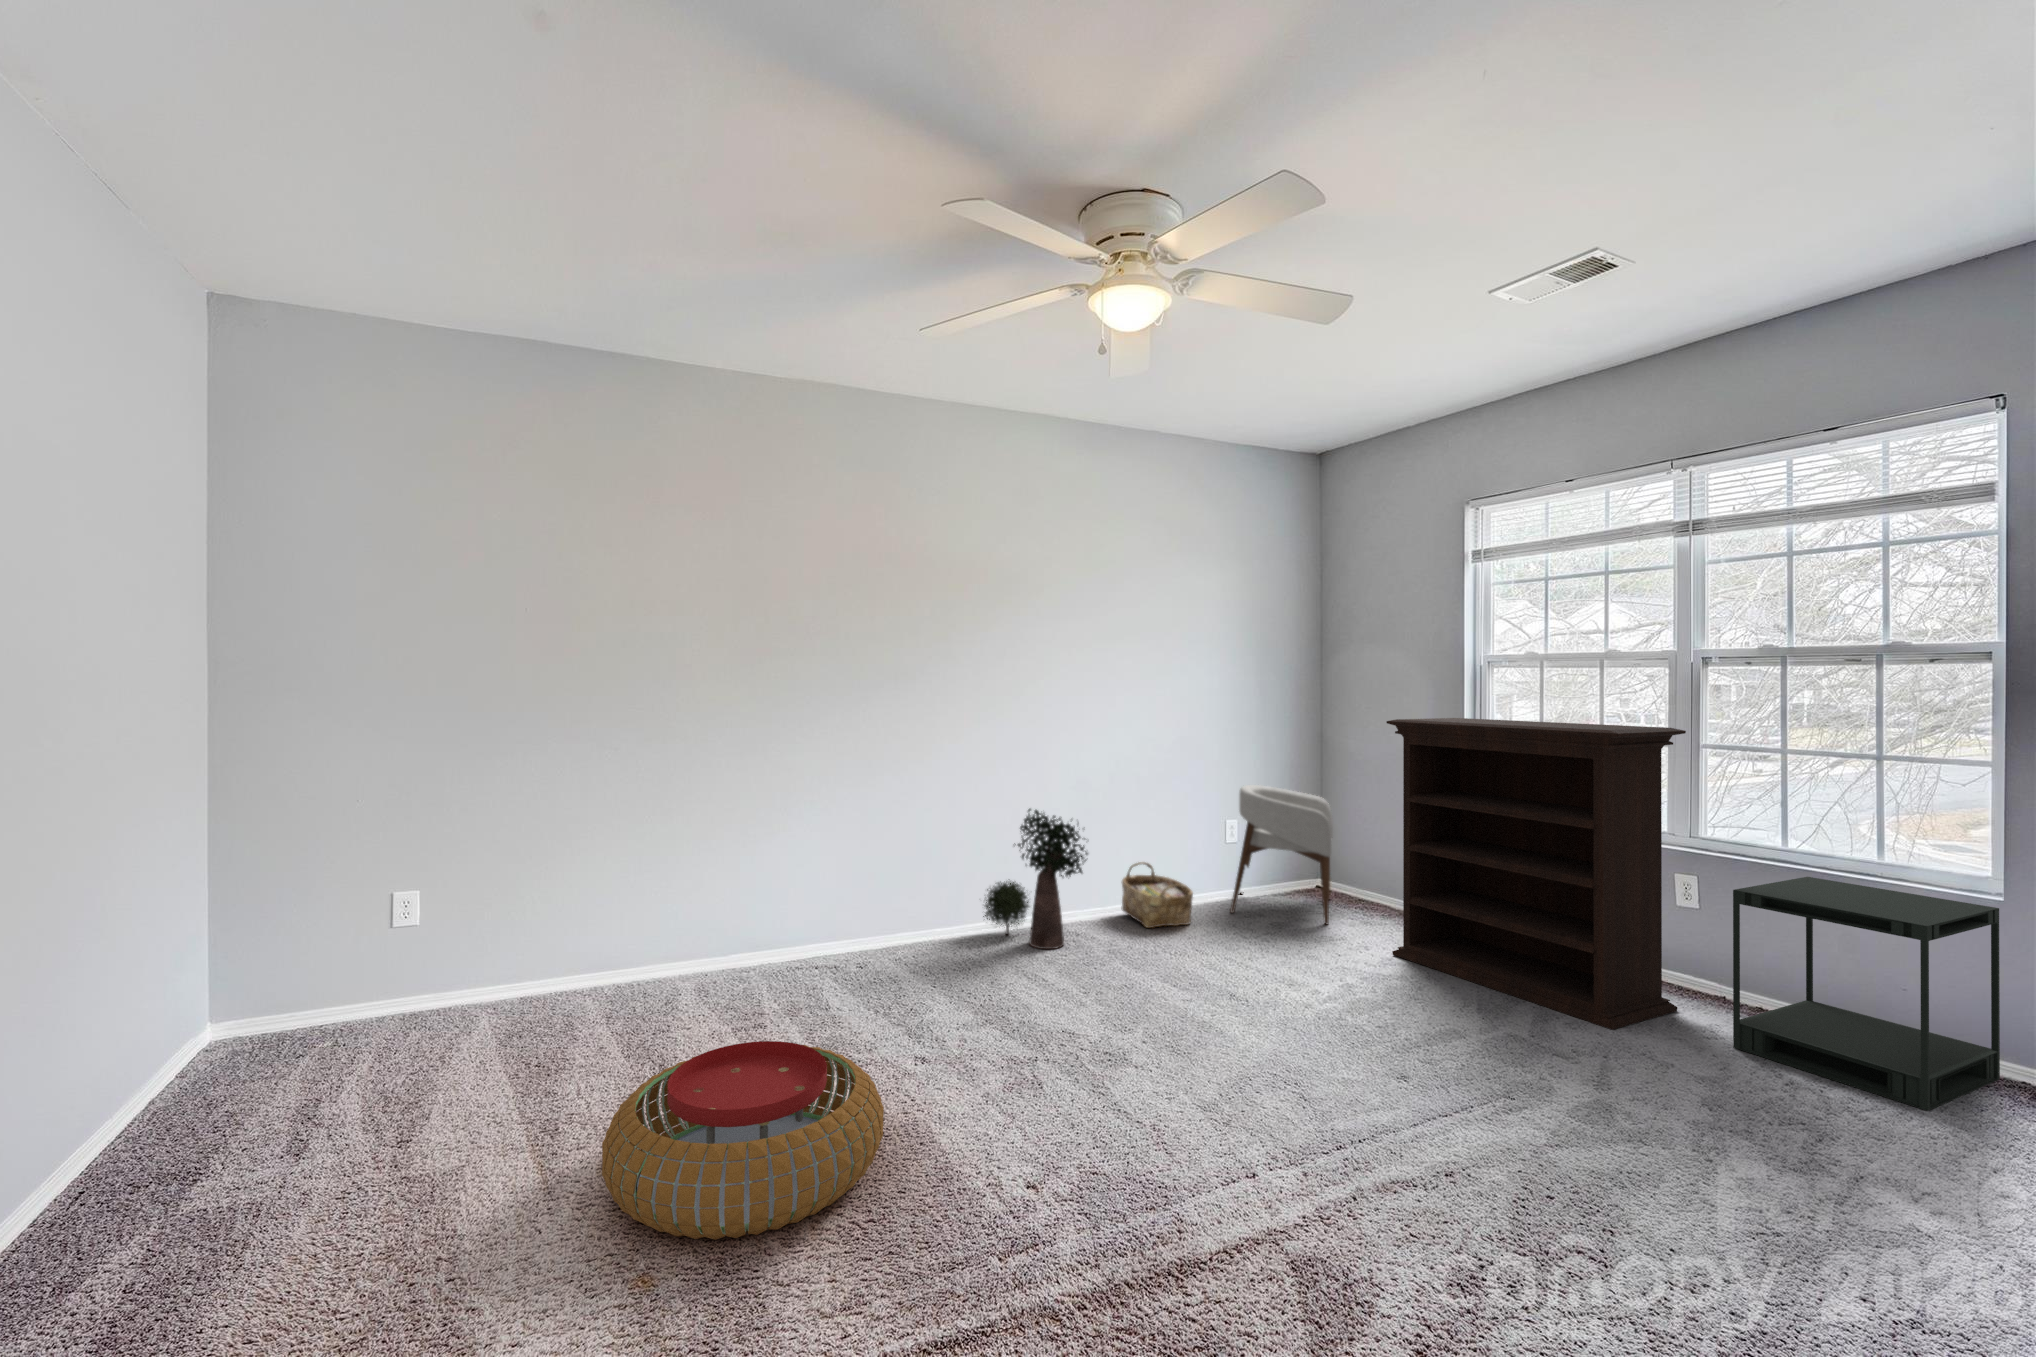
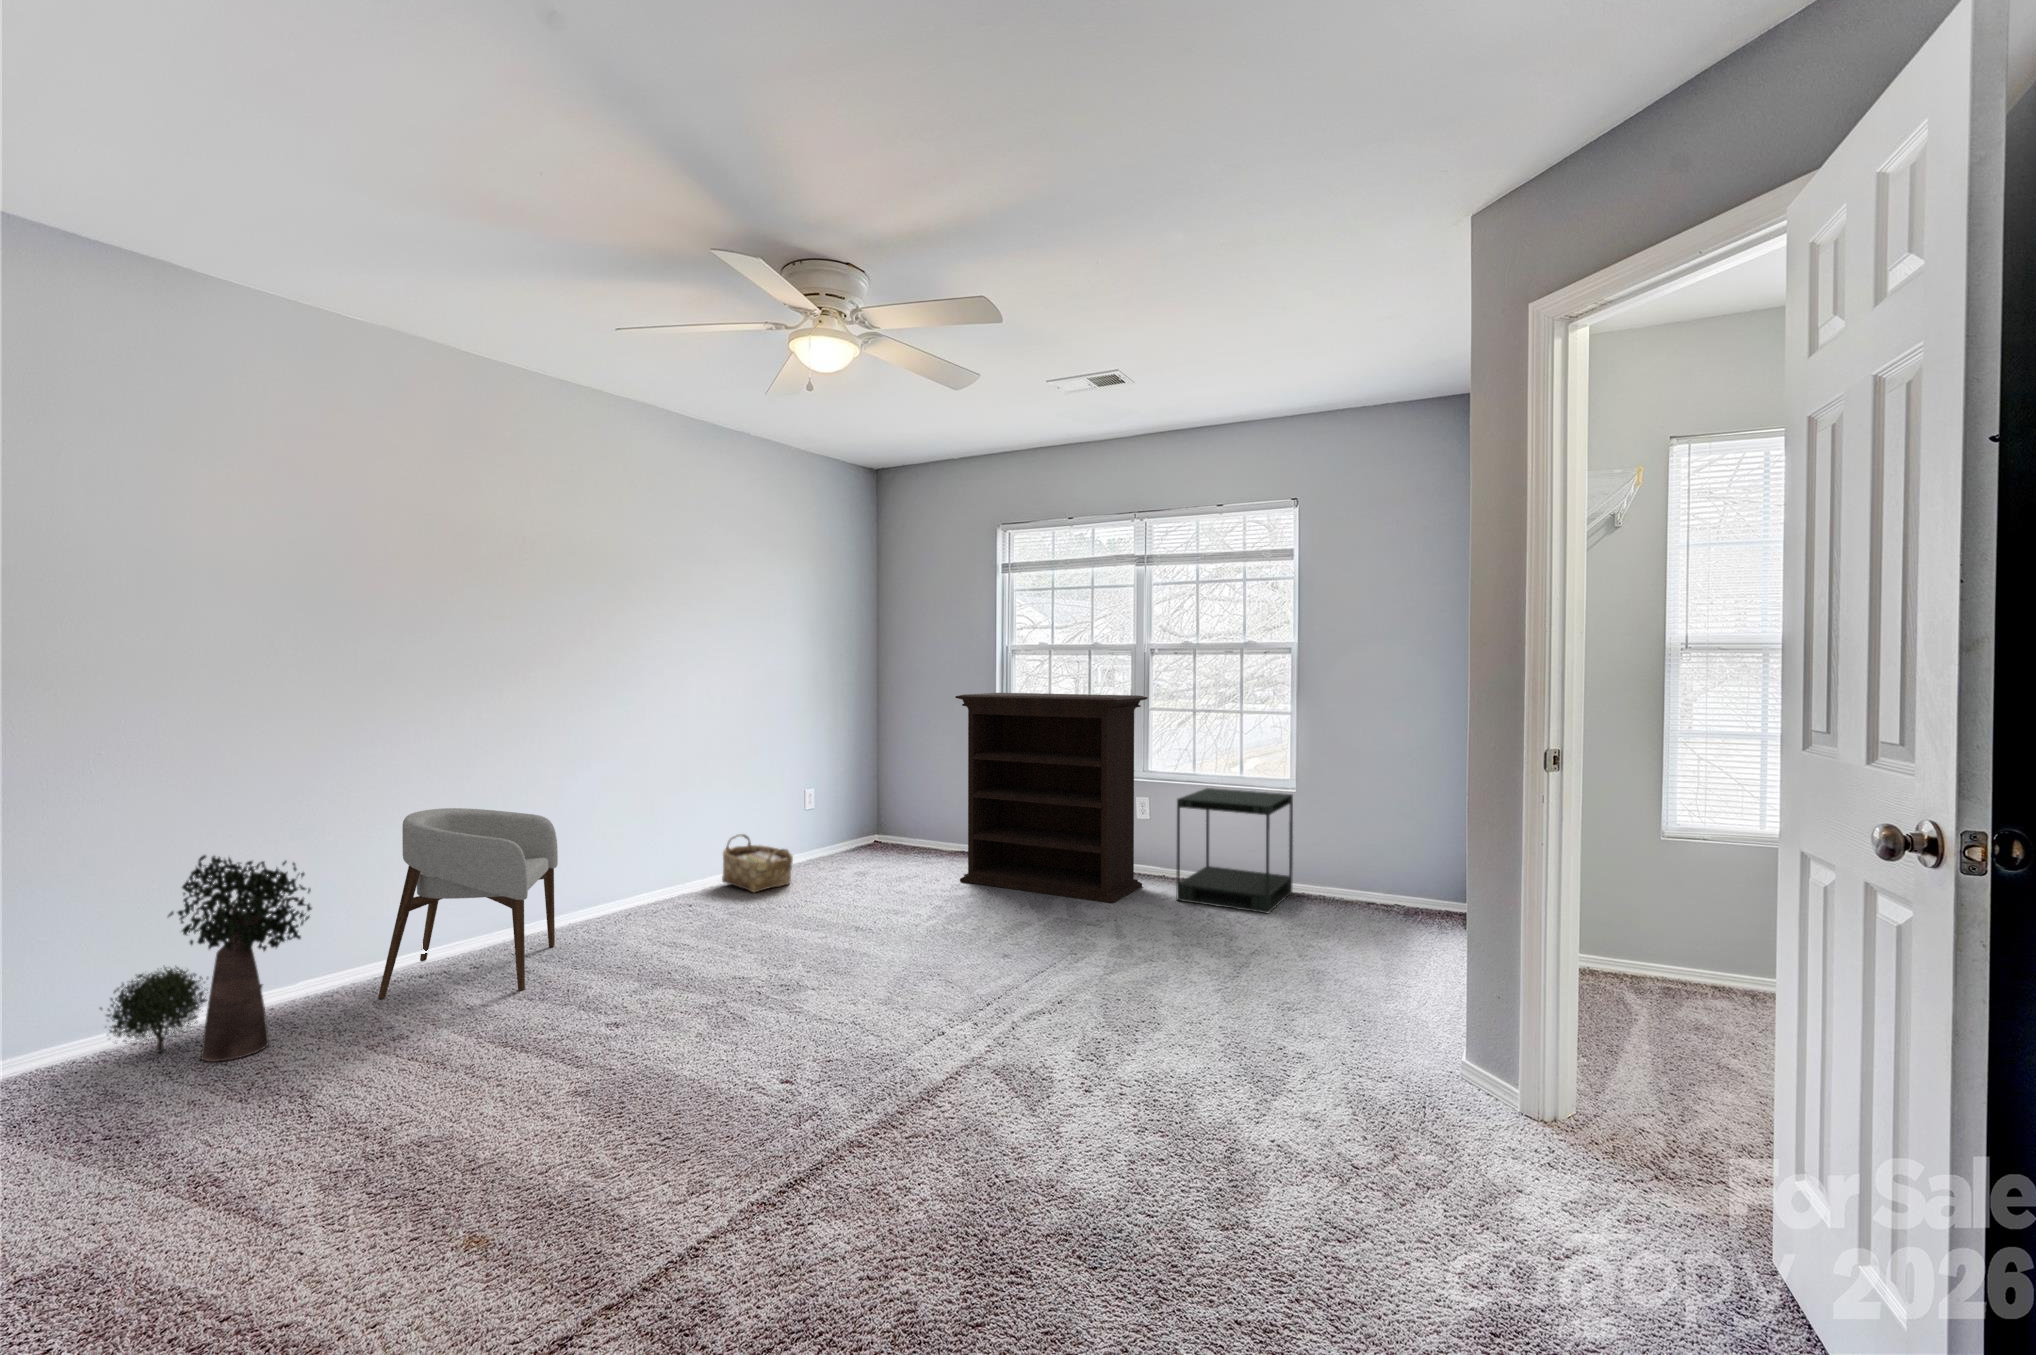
armchair: present [1230,785,1333,924] -> present [378,808,558,999]
potted plant: present [983,809,1088,949] -> present [100,855,312,1062]
pouf: present [602,1041,884,1240] -> none [341,1022,649,1213]

